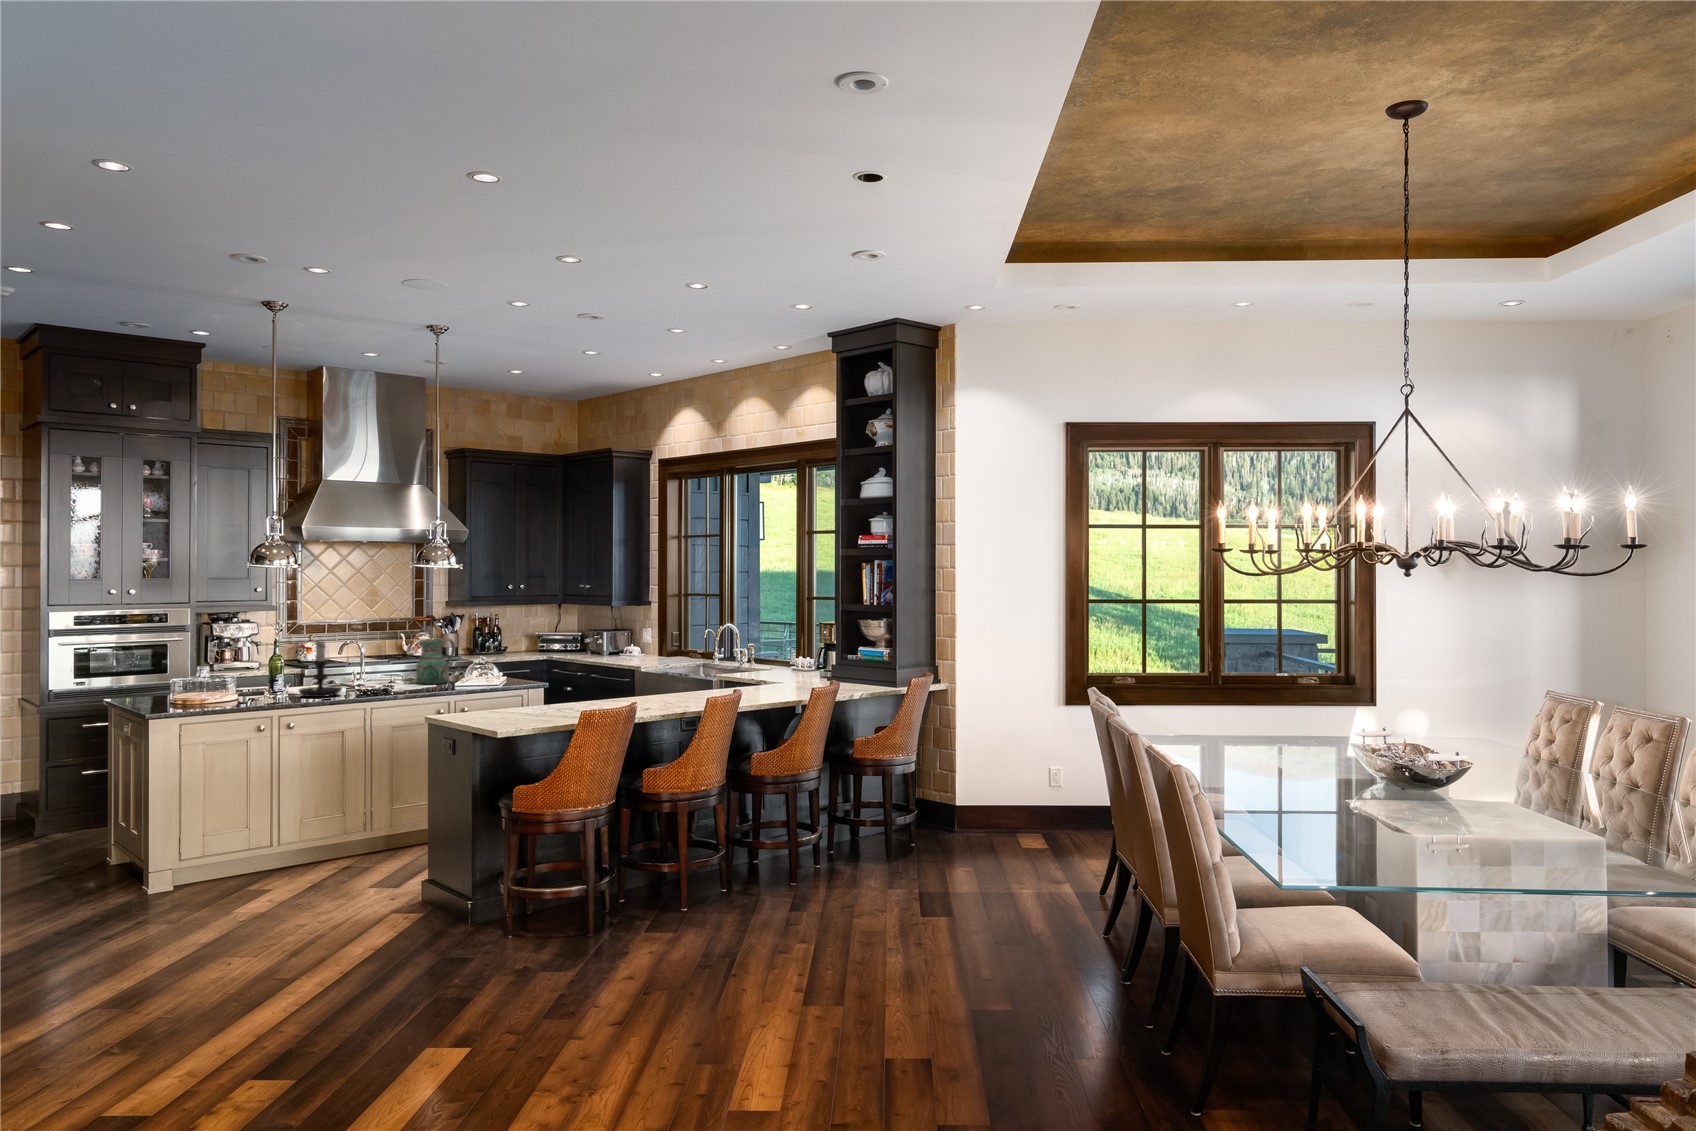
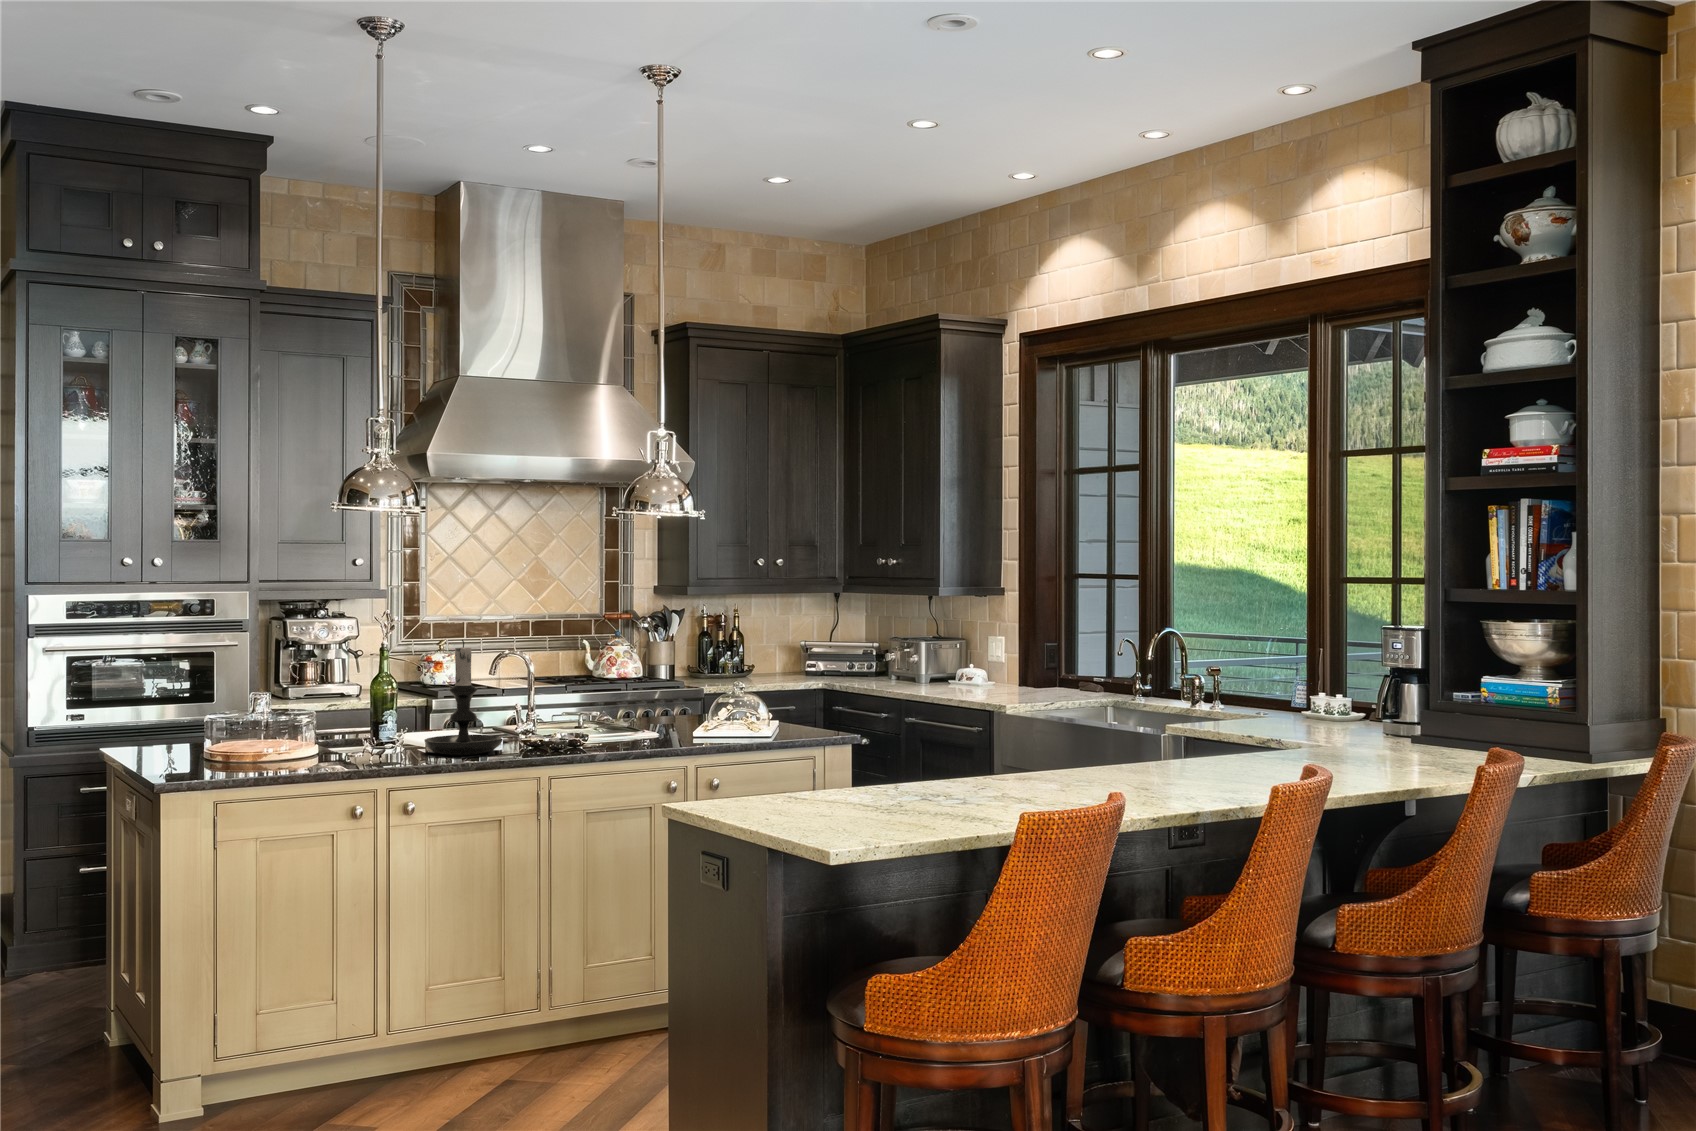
ceramic pitcher: present [416,638,455,684] -> none [627,646,696,732]

